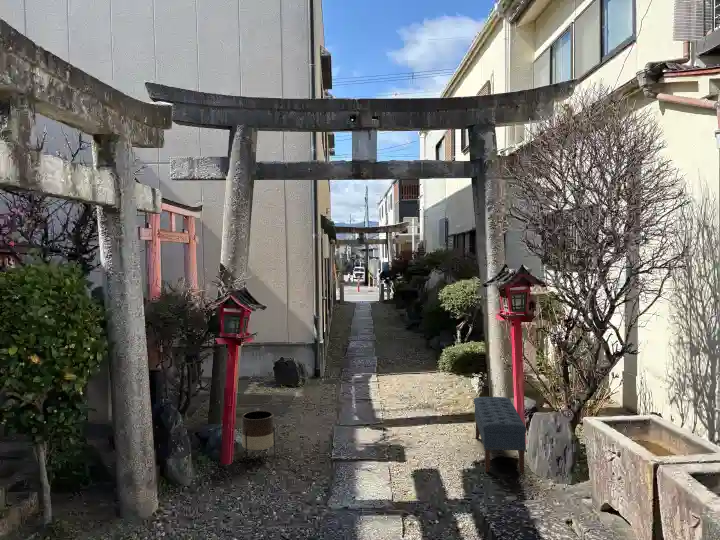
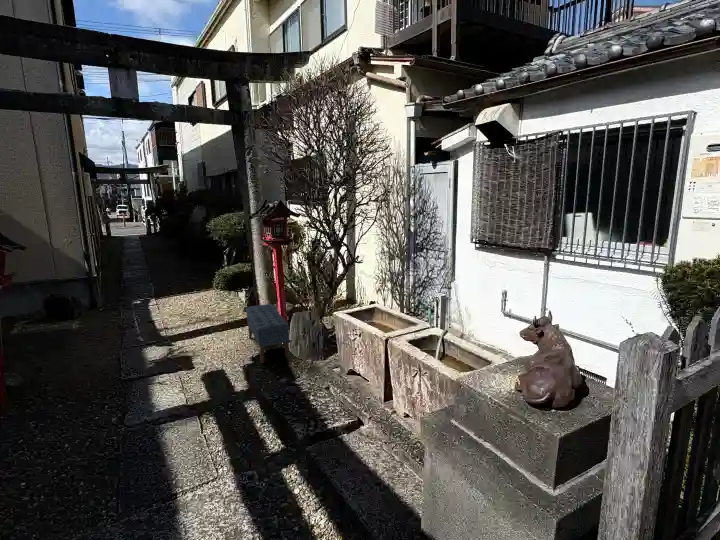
planter: present [241,410,275,463] -> none [19,350,65,403]

